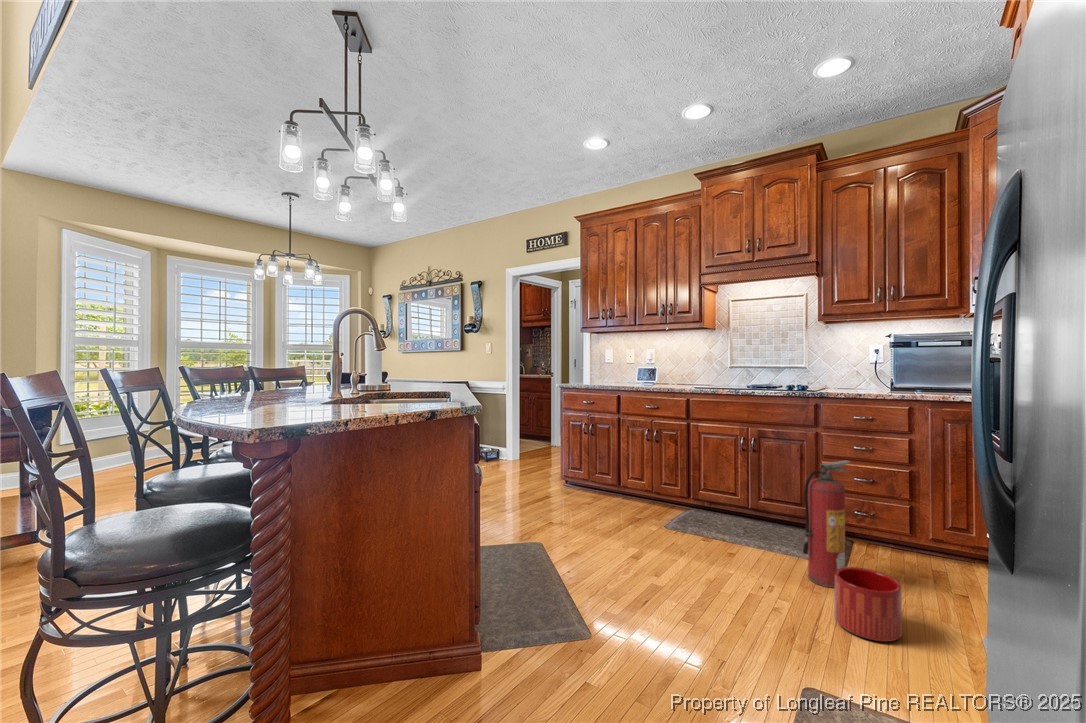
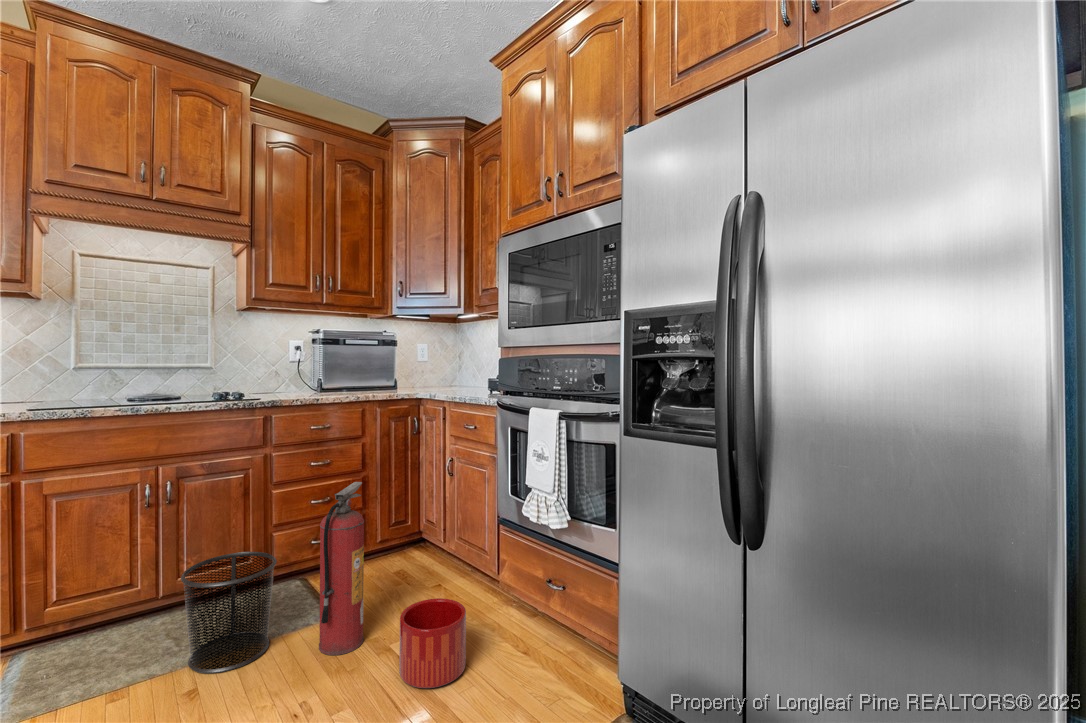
waste bin: none [735,488,793,560] -> present [181,552,277,673]

